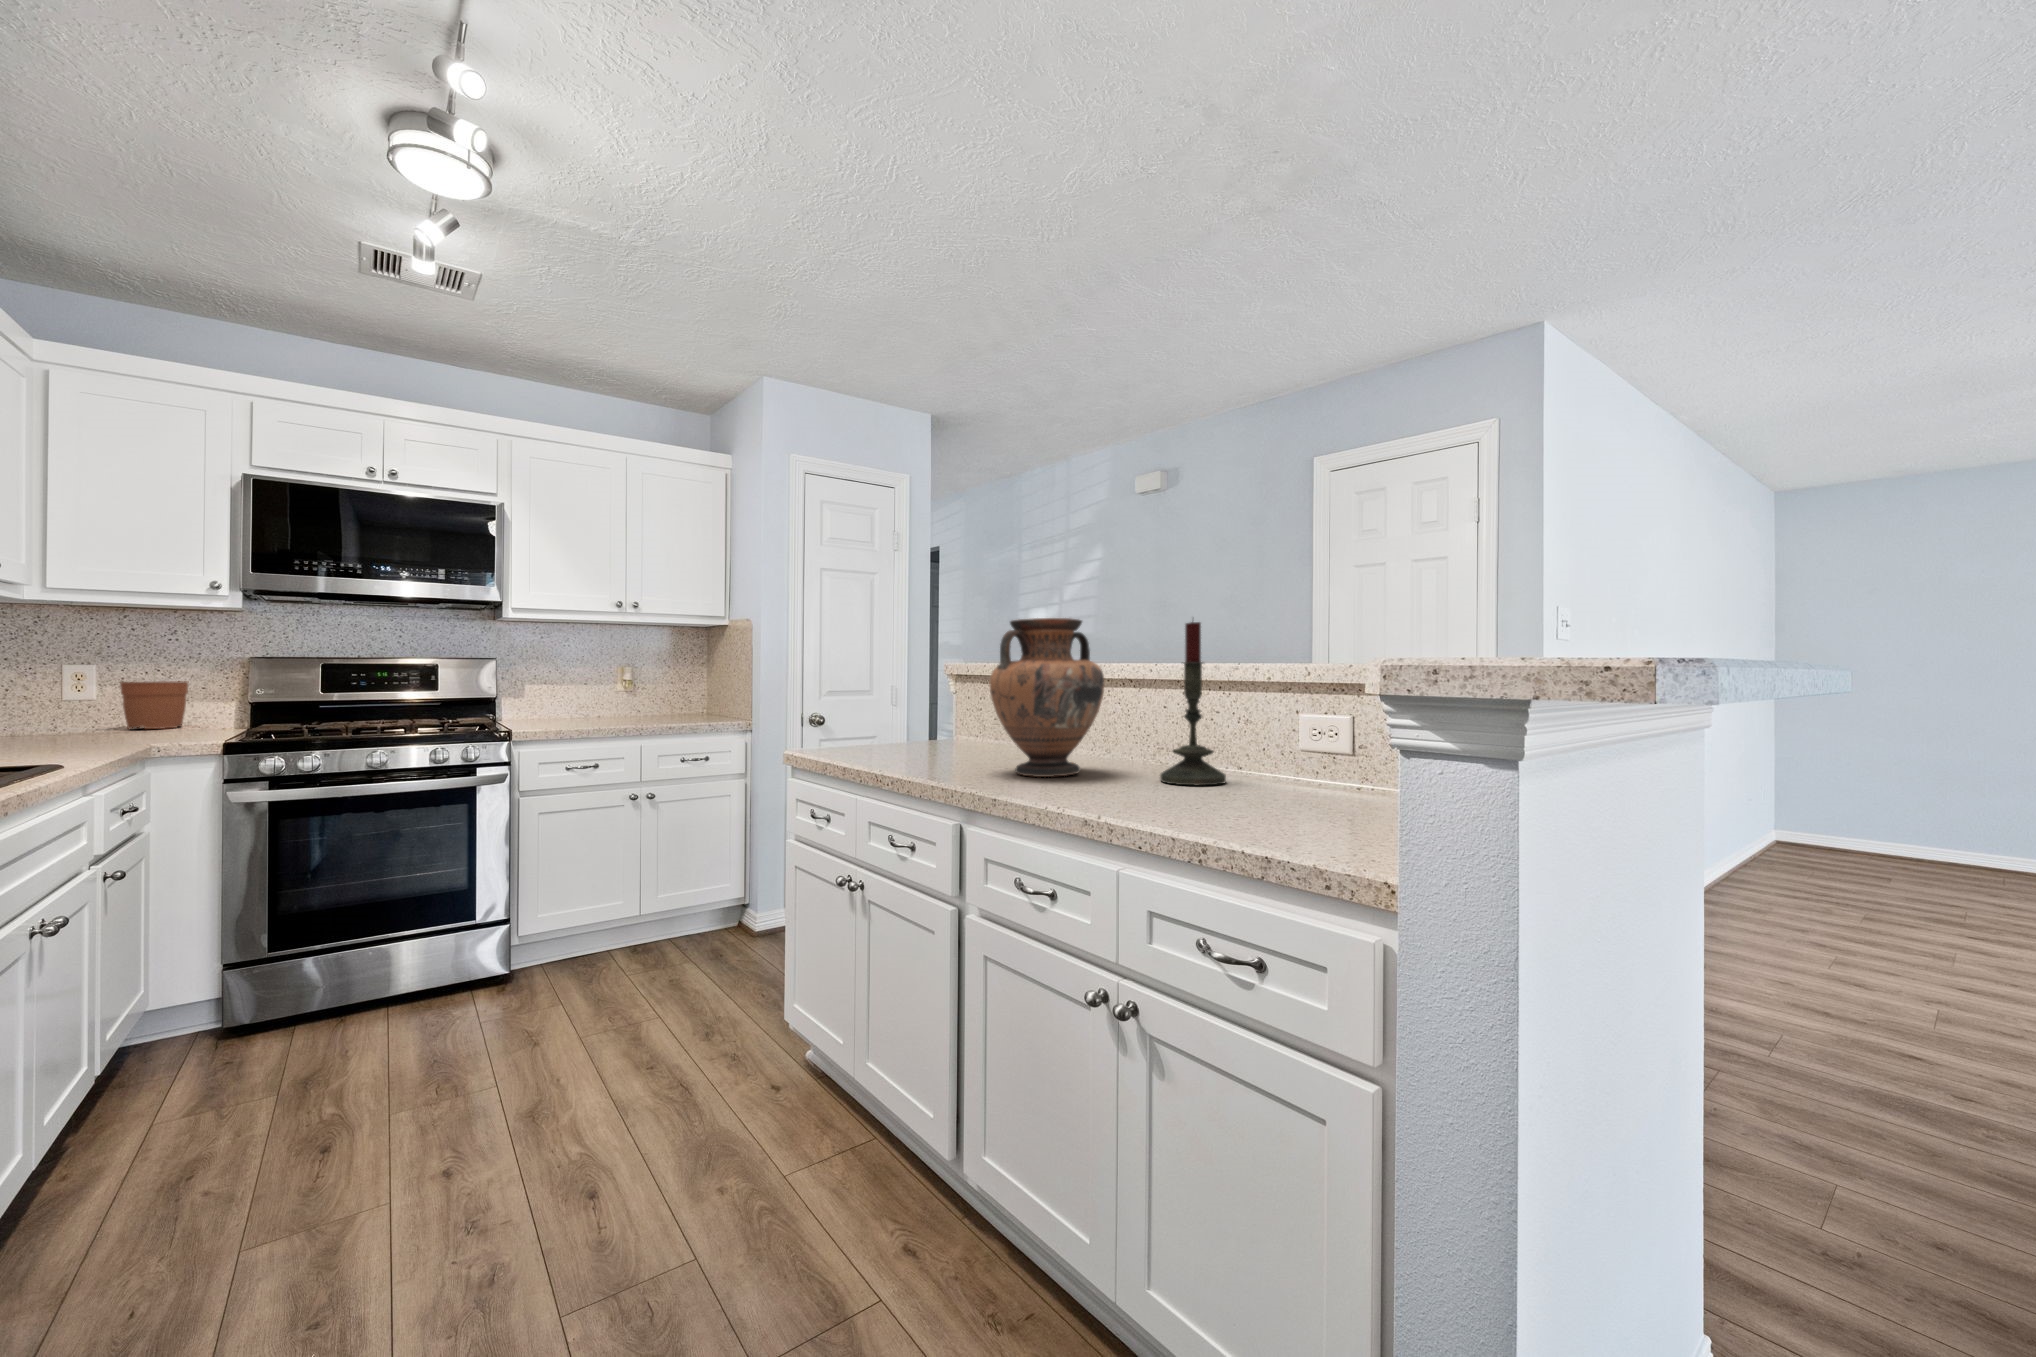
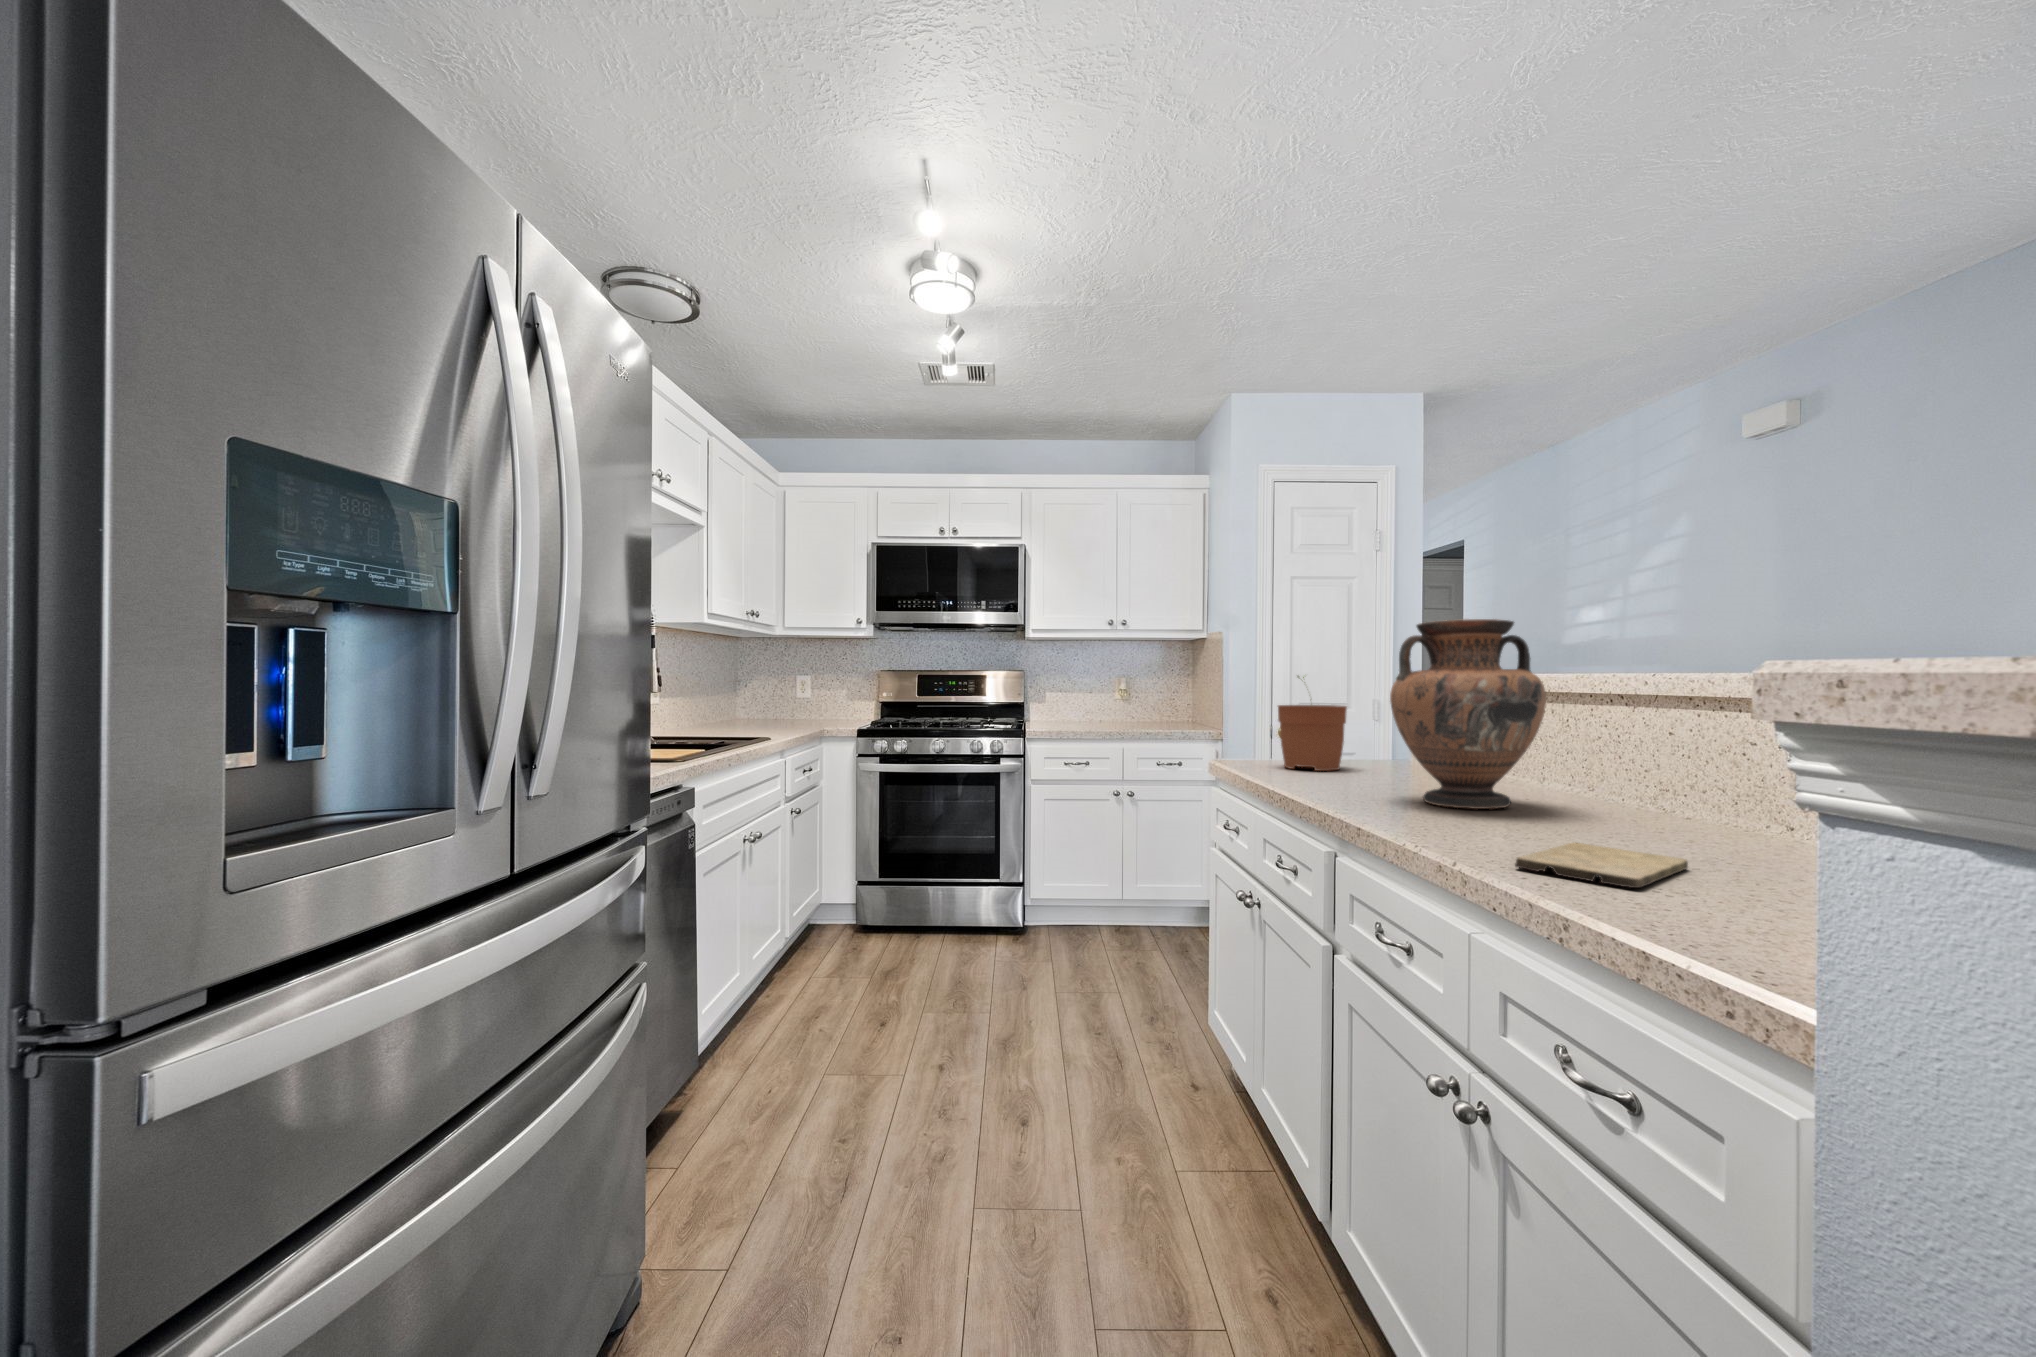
candle: present [1160,622,1226,785] -> none [1619,610,1732,842]
plant pot: present [120,681,188,729] -> present [1278,676,1347,771]
cutting board: none [1141,793,1229,819] -> present [1515,842,1688,888]

